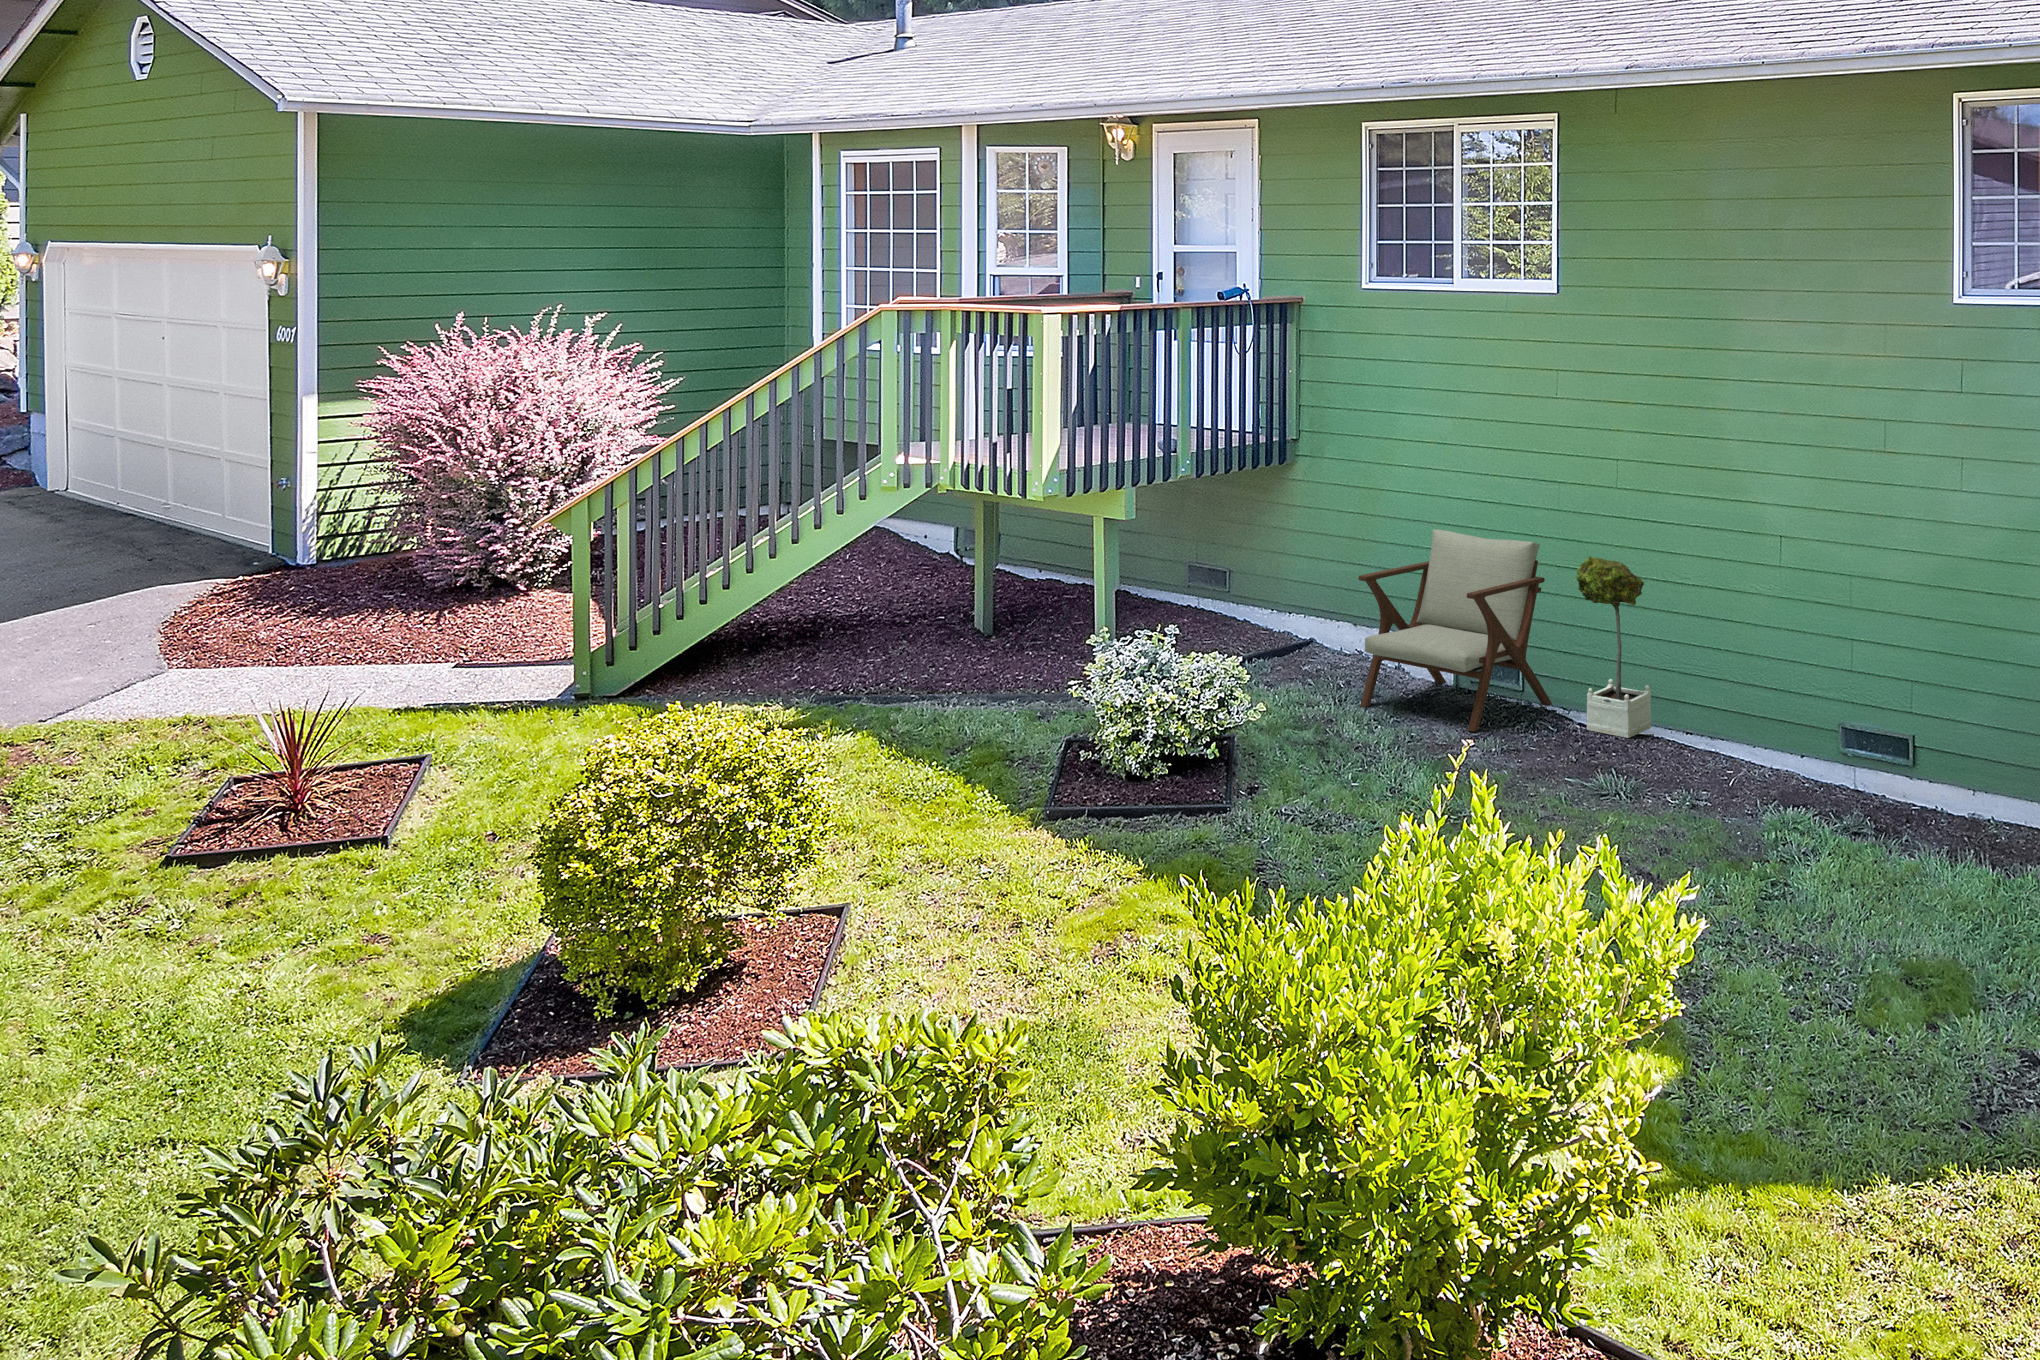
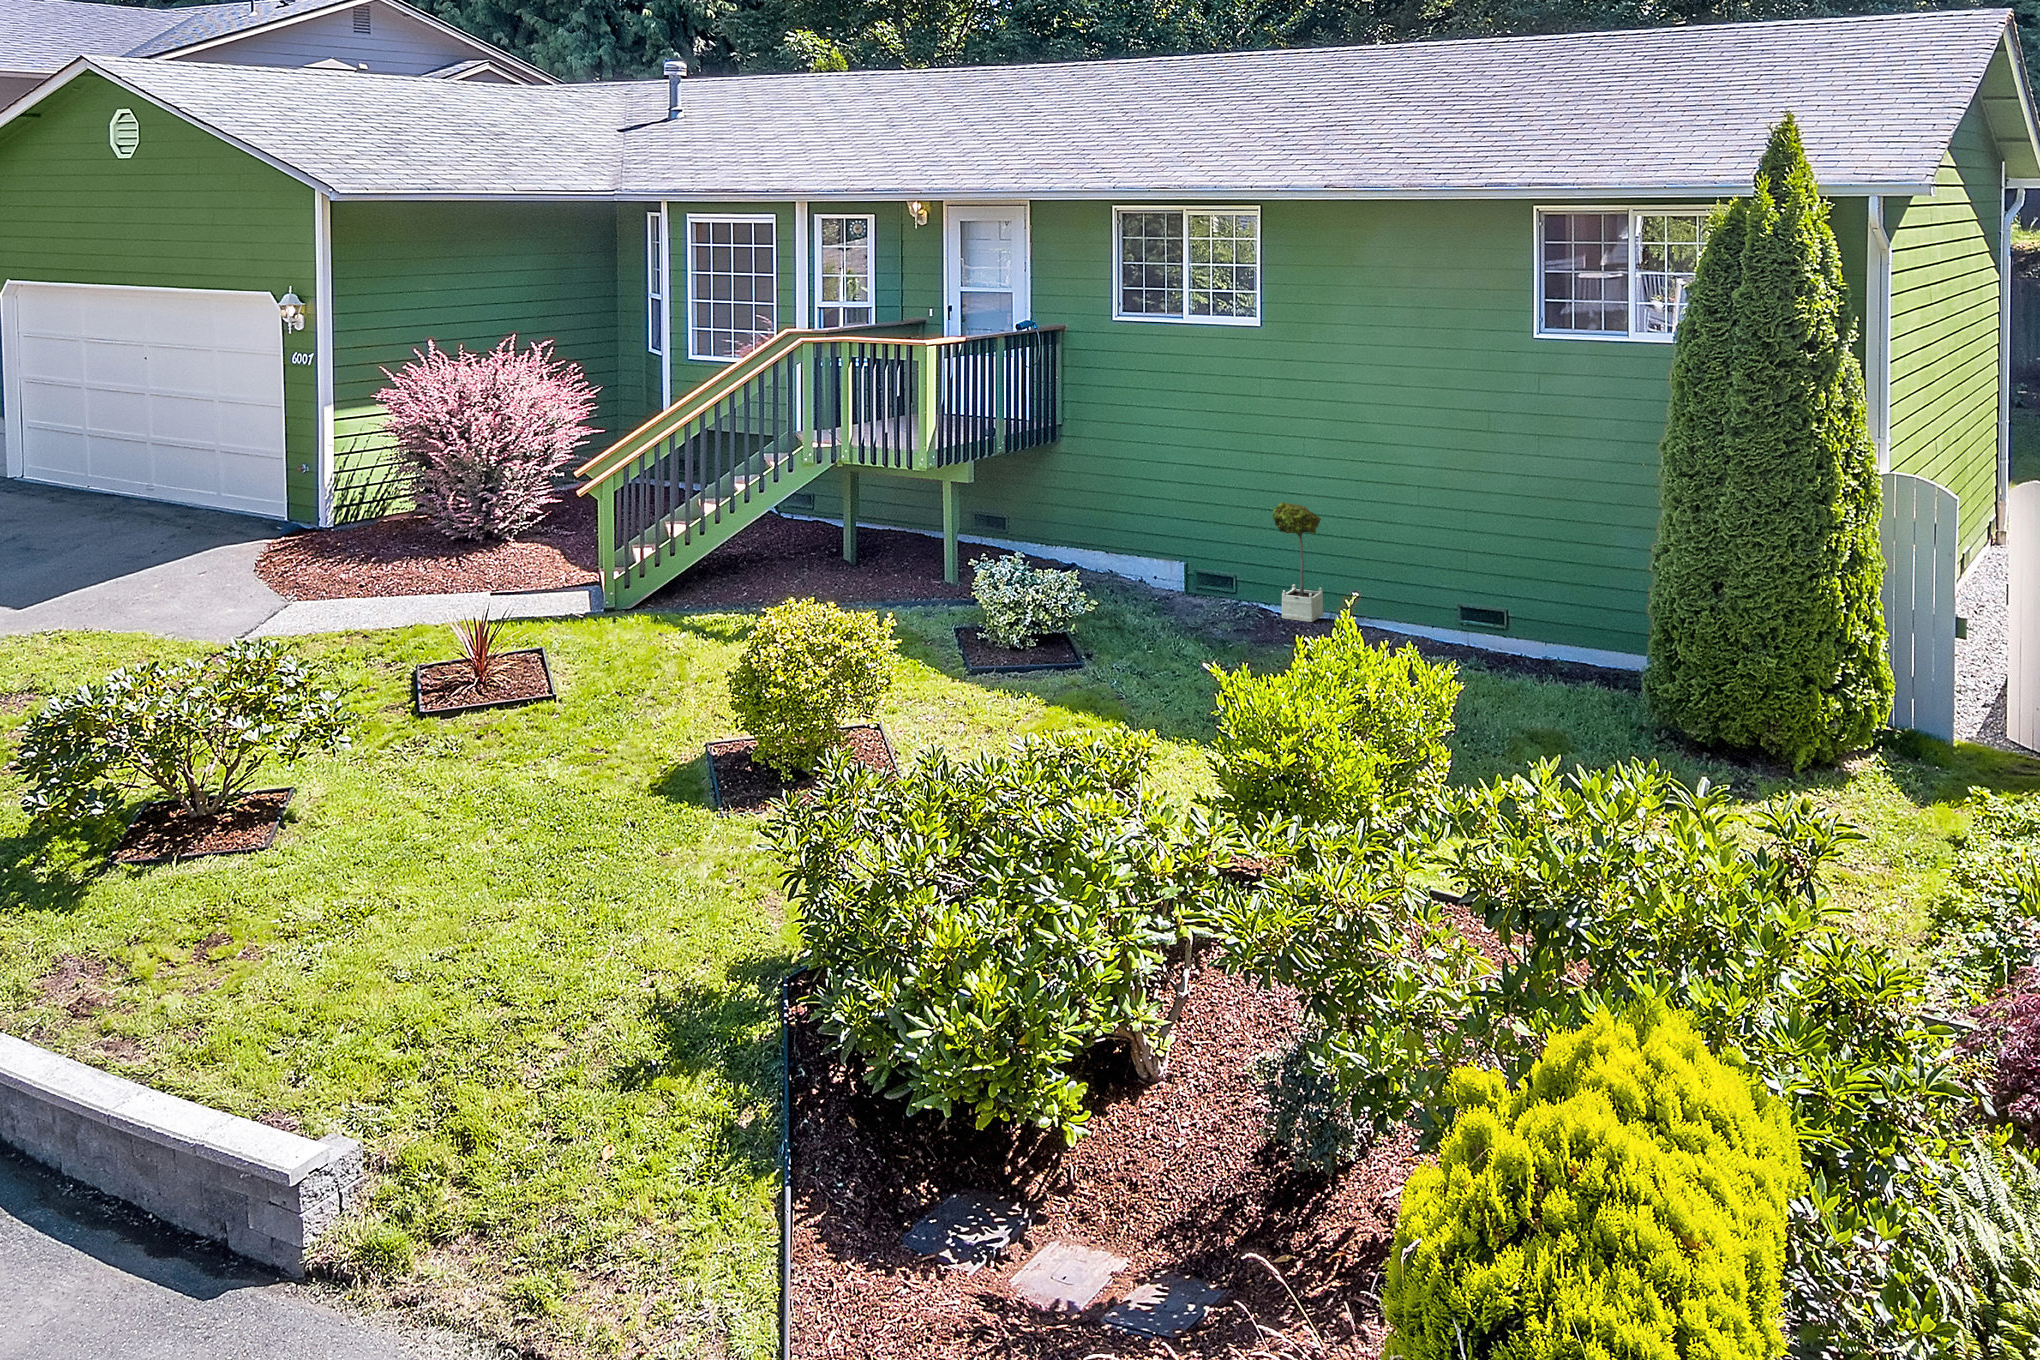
lounge chair: present [1359,529,1552,732] -> none [1121,486,1249,622]

